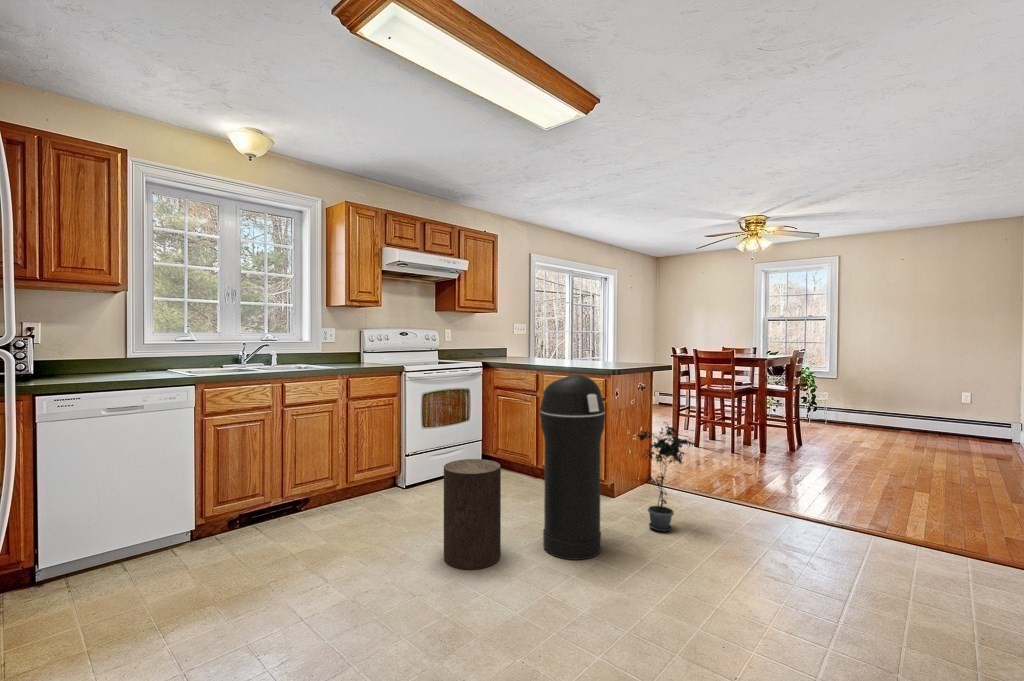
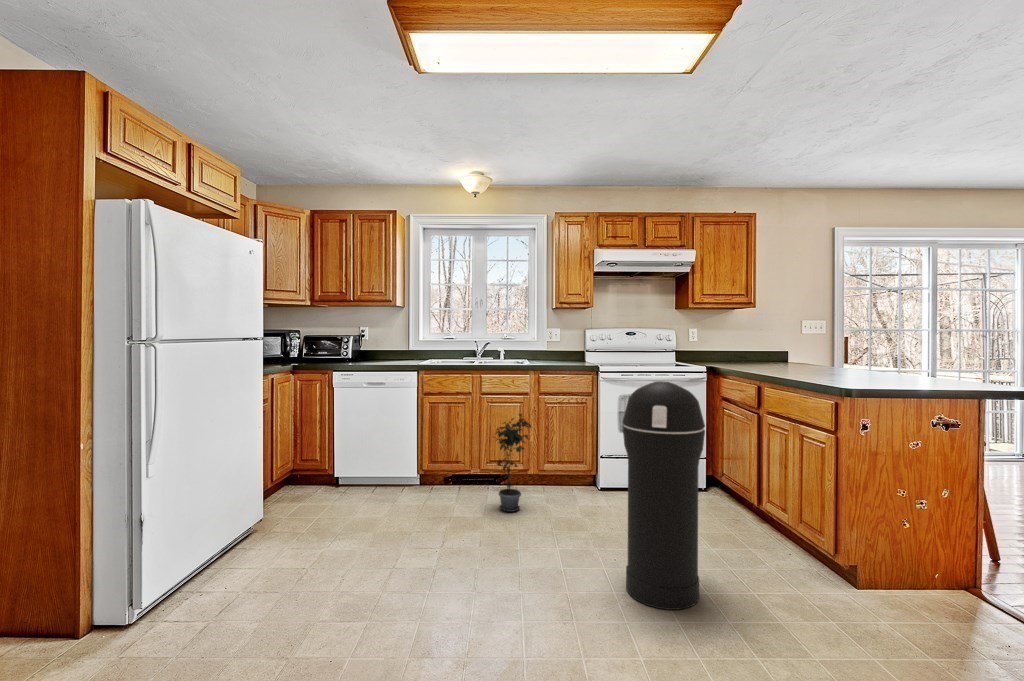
potted plant: present [637,422,699,531] -> present [496,414,531,512]
stool: present [444,459,501,569] -> none [527,460,585,573]

